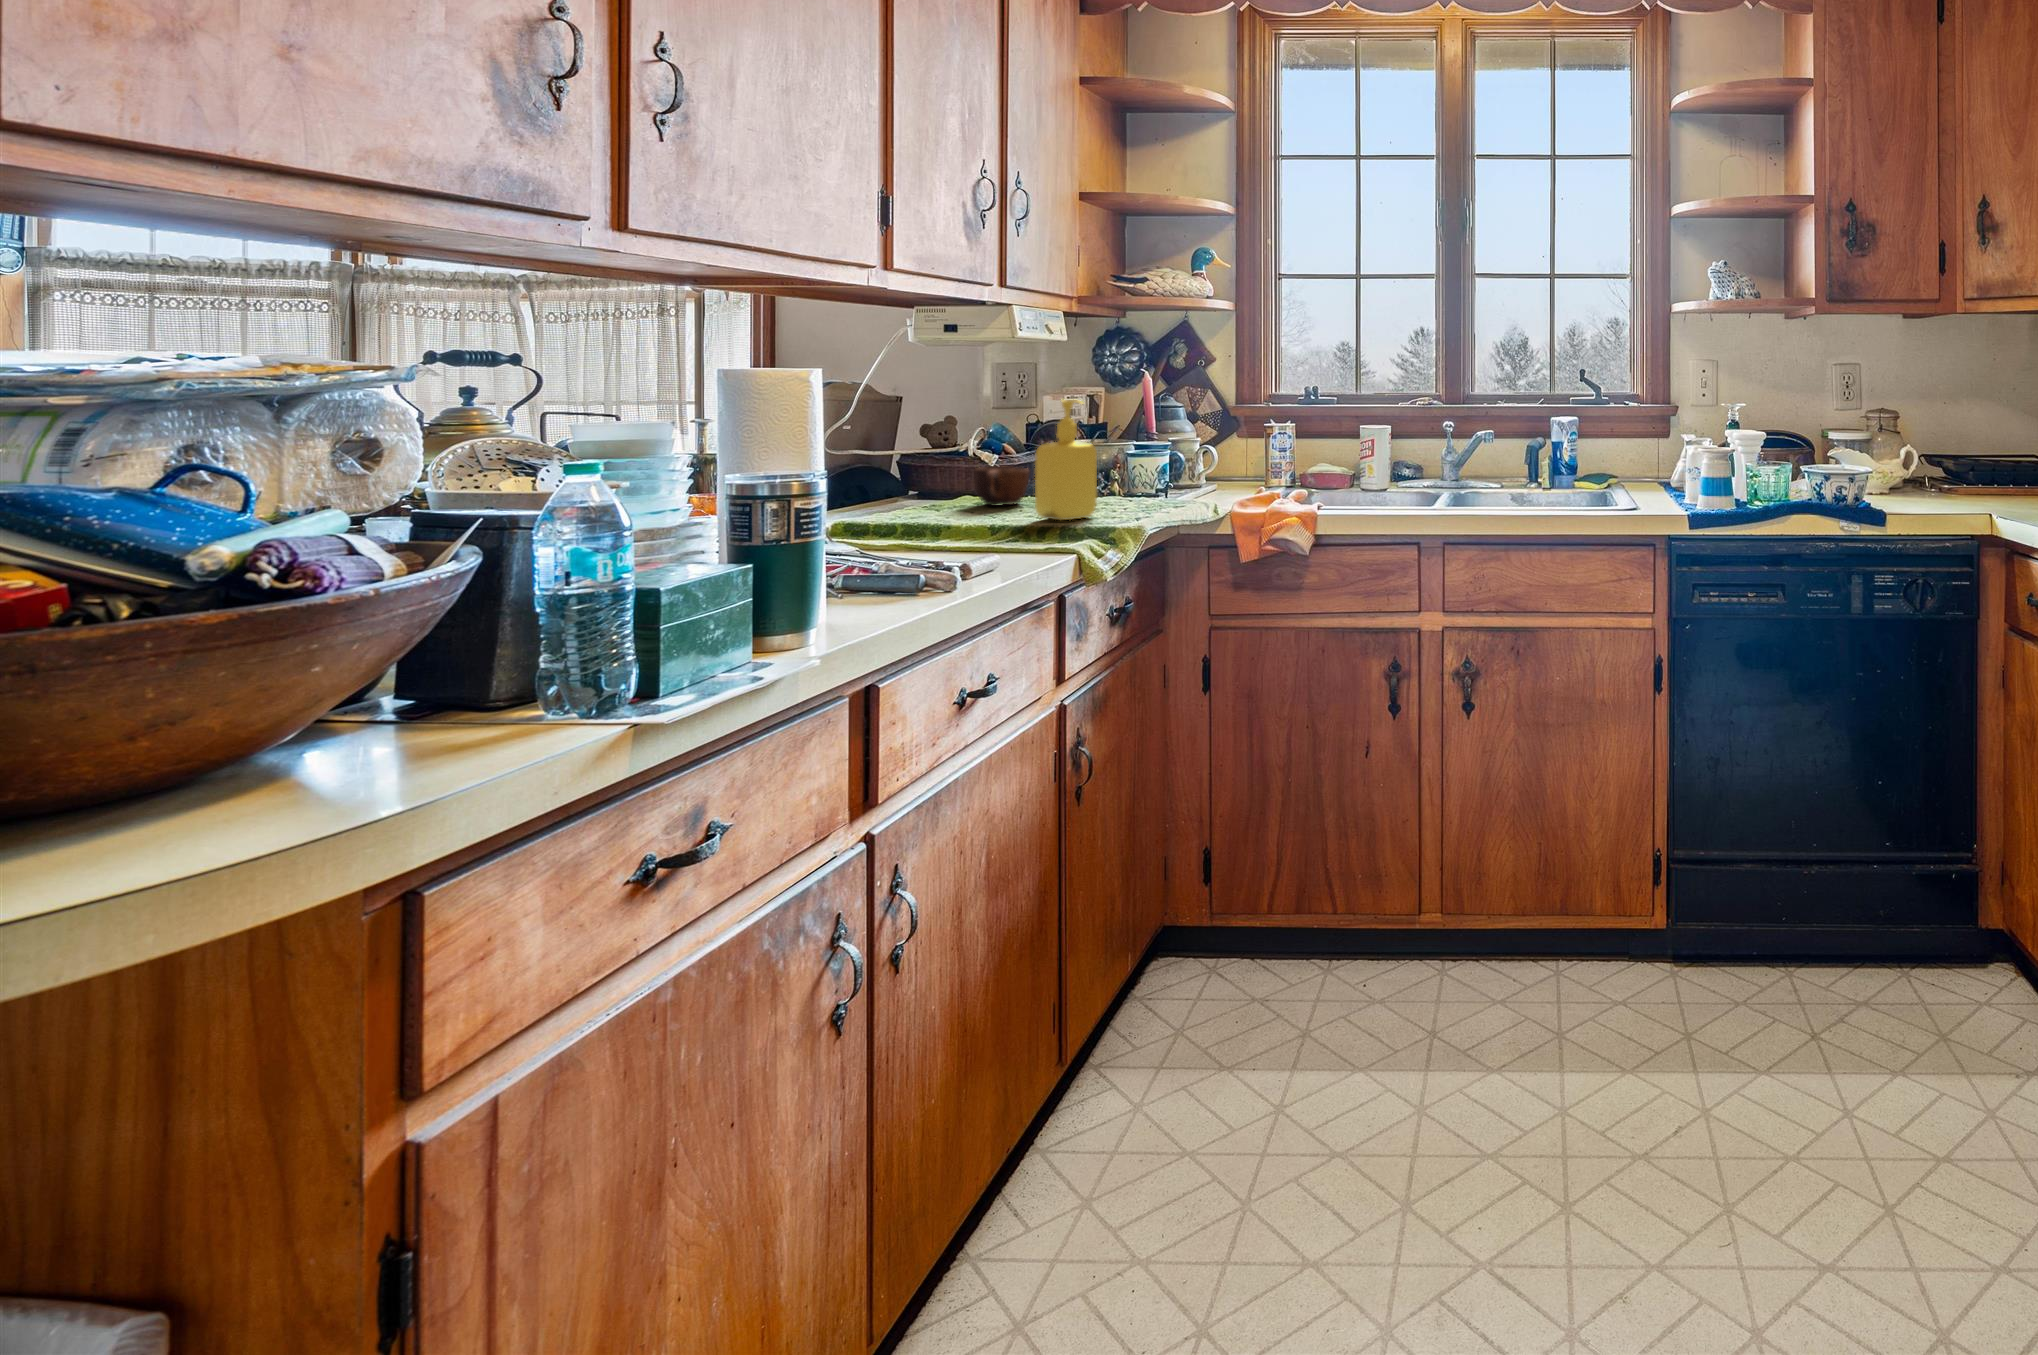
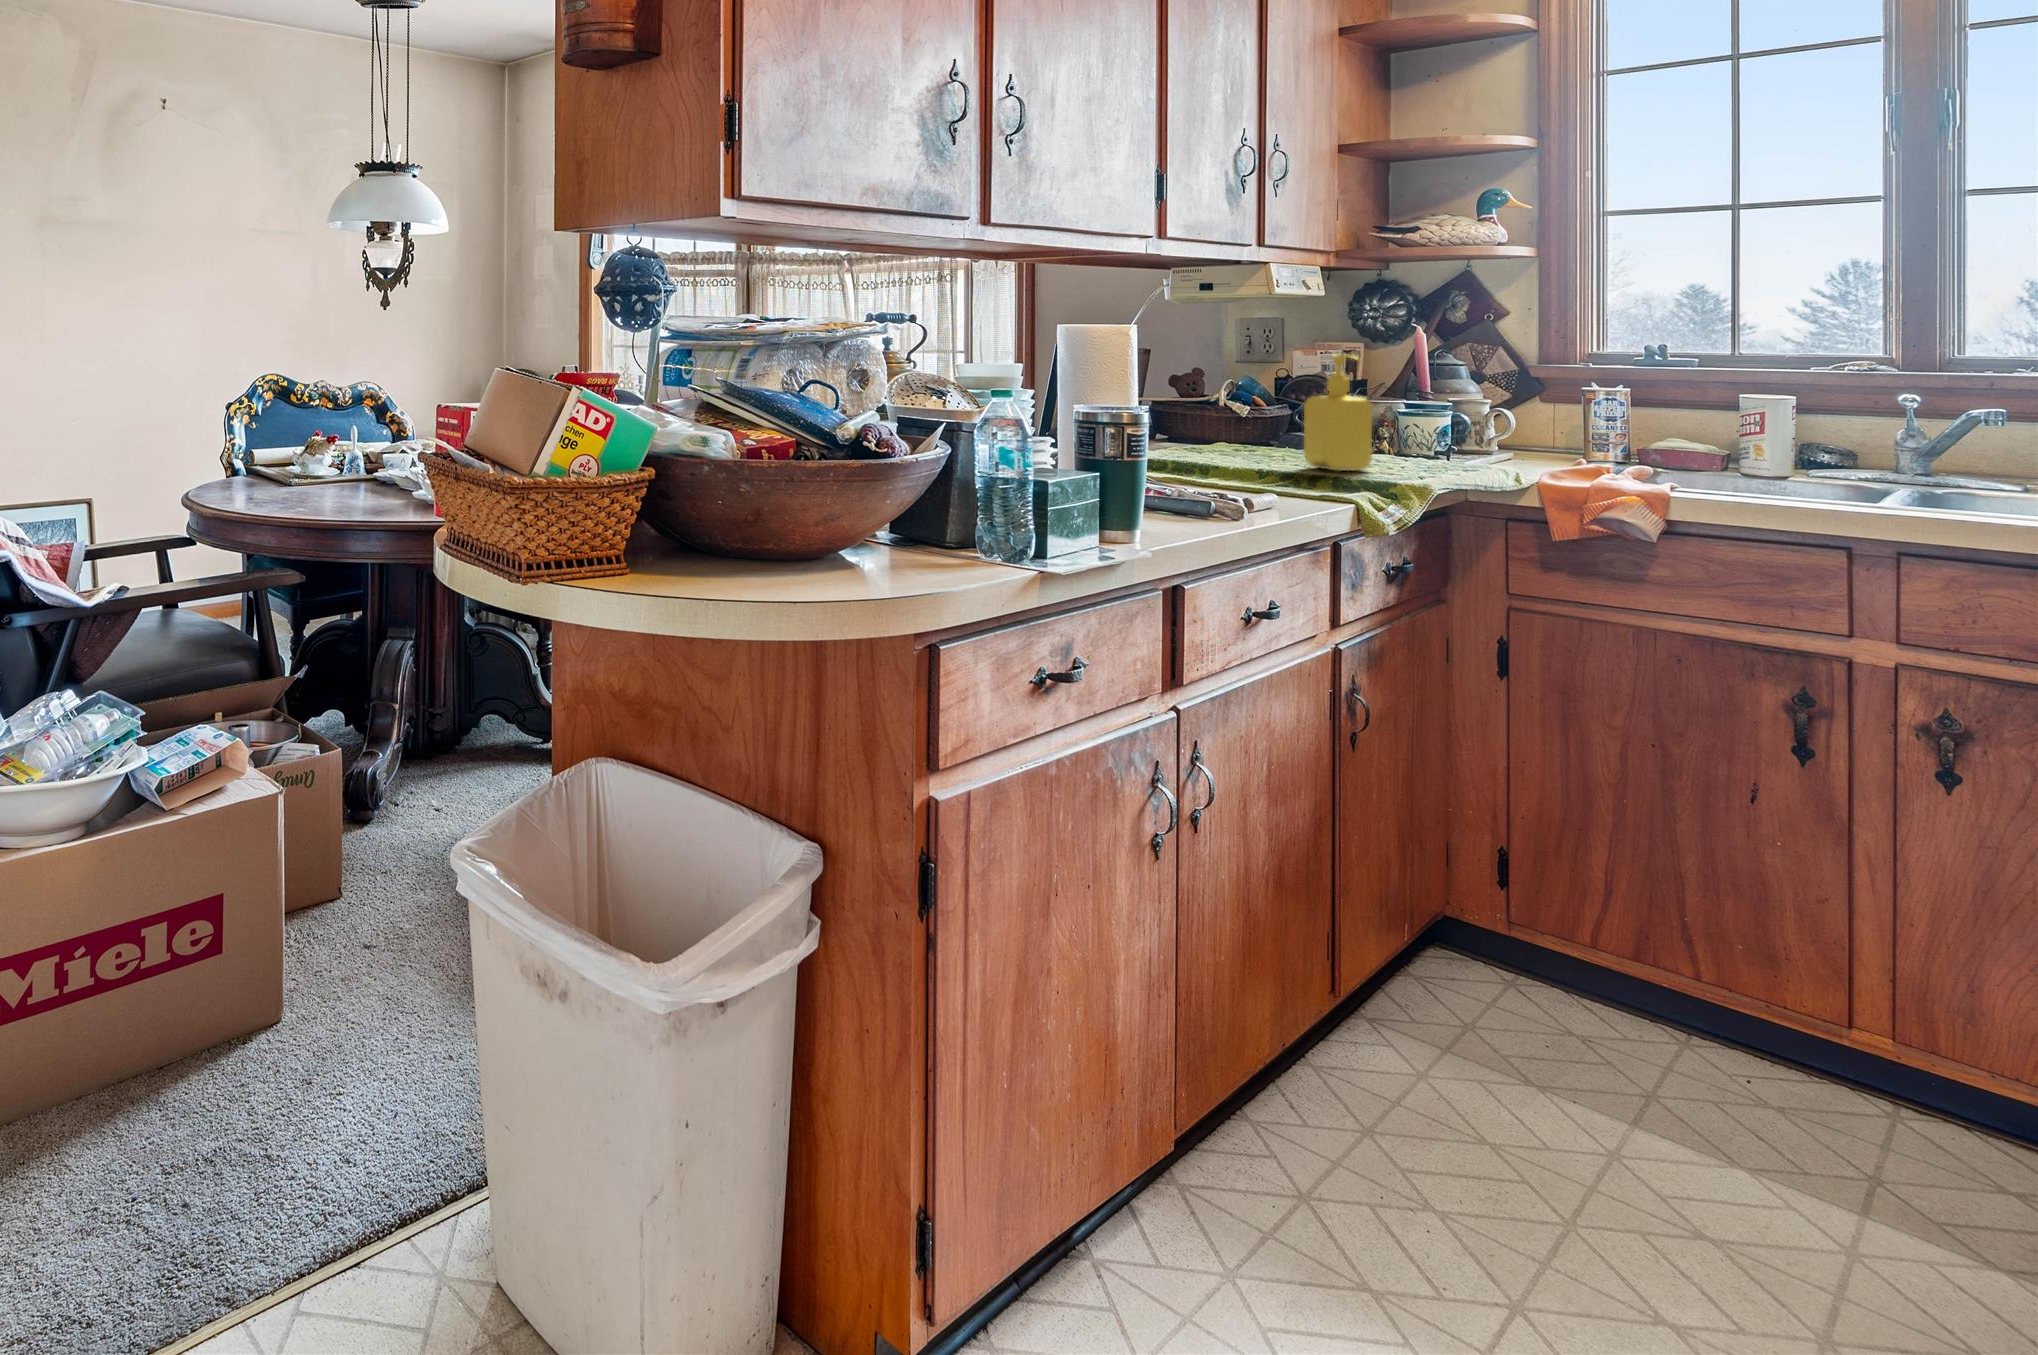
mug: present [974,466,1029,506] -> none [1236,414,1293,451]

